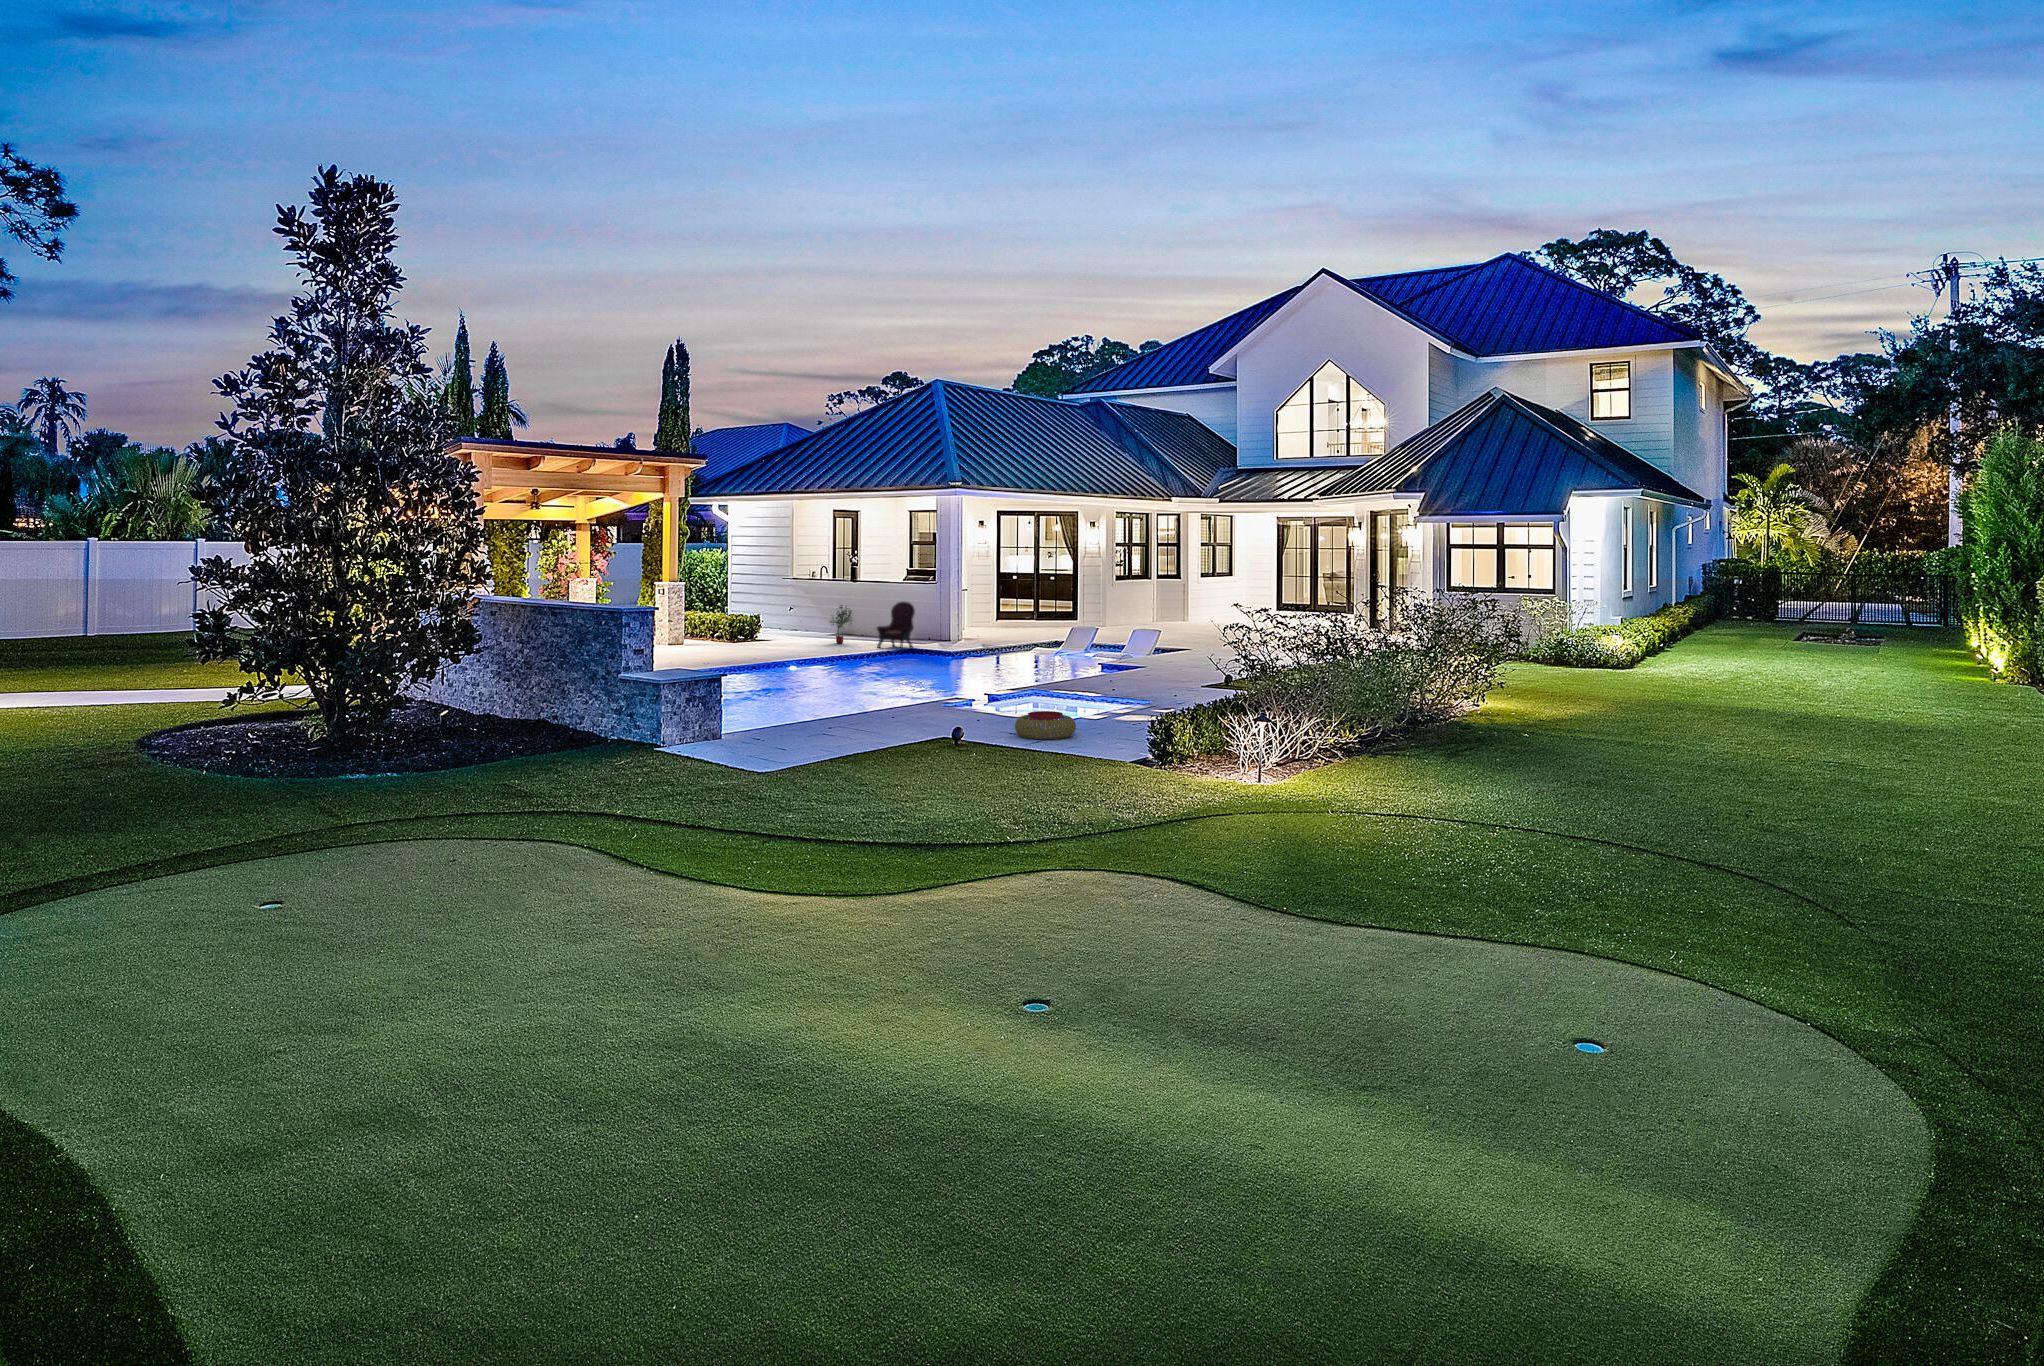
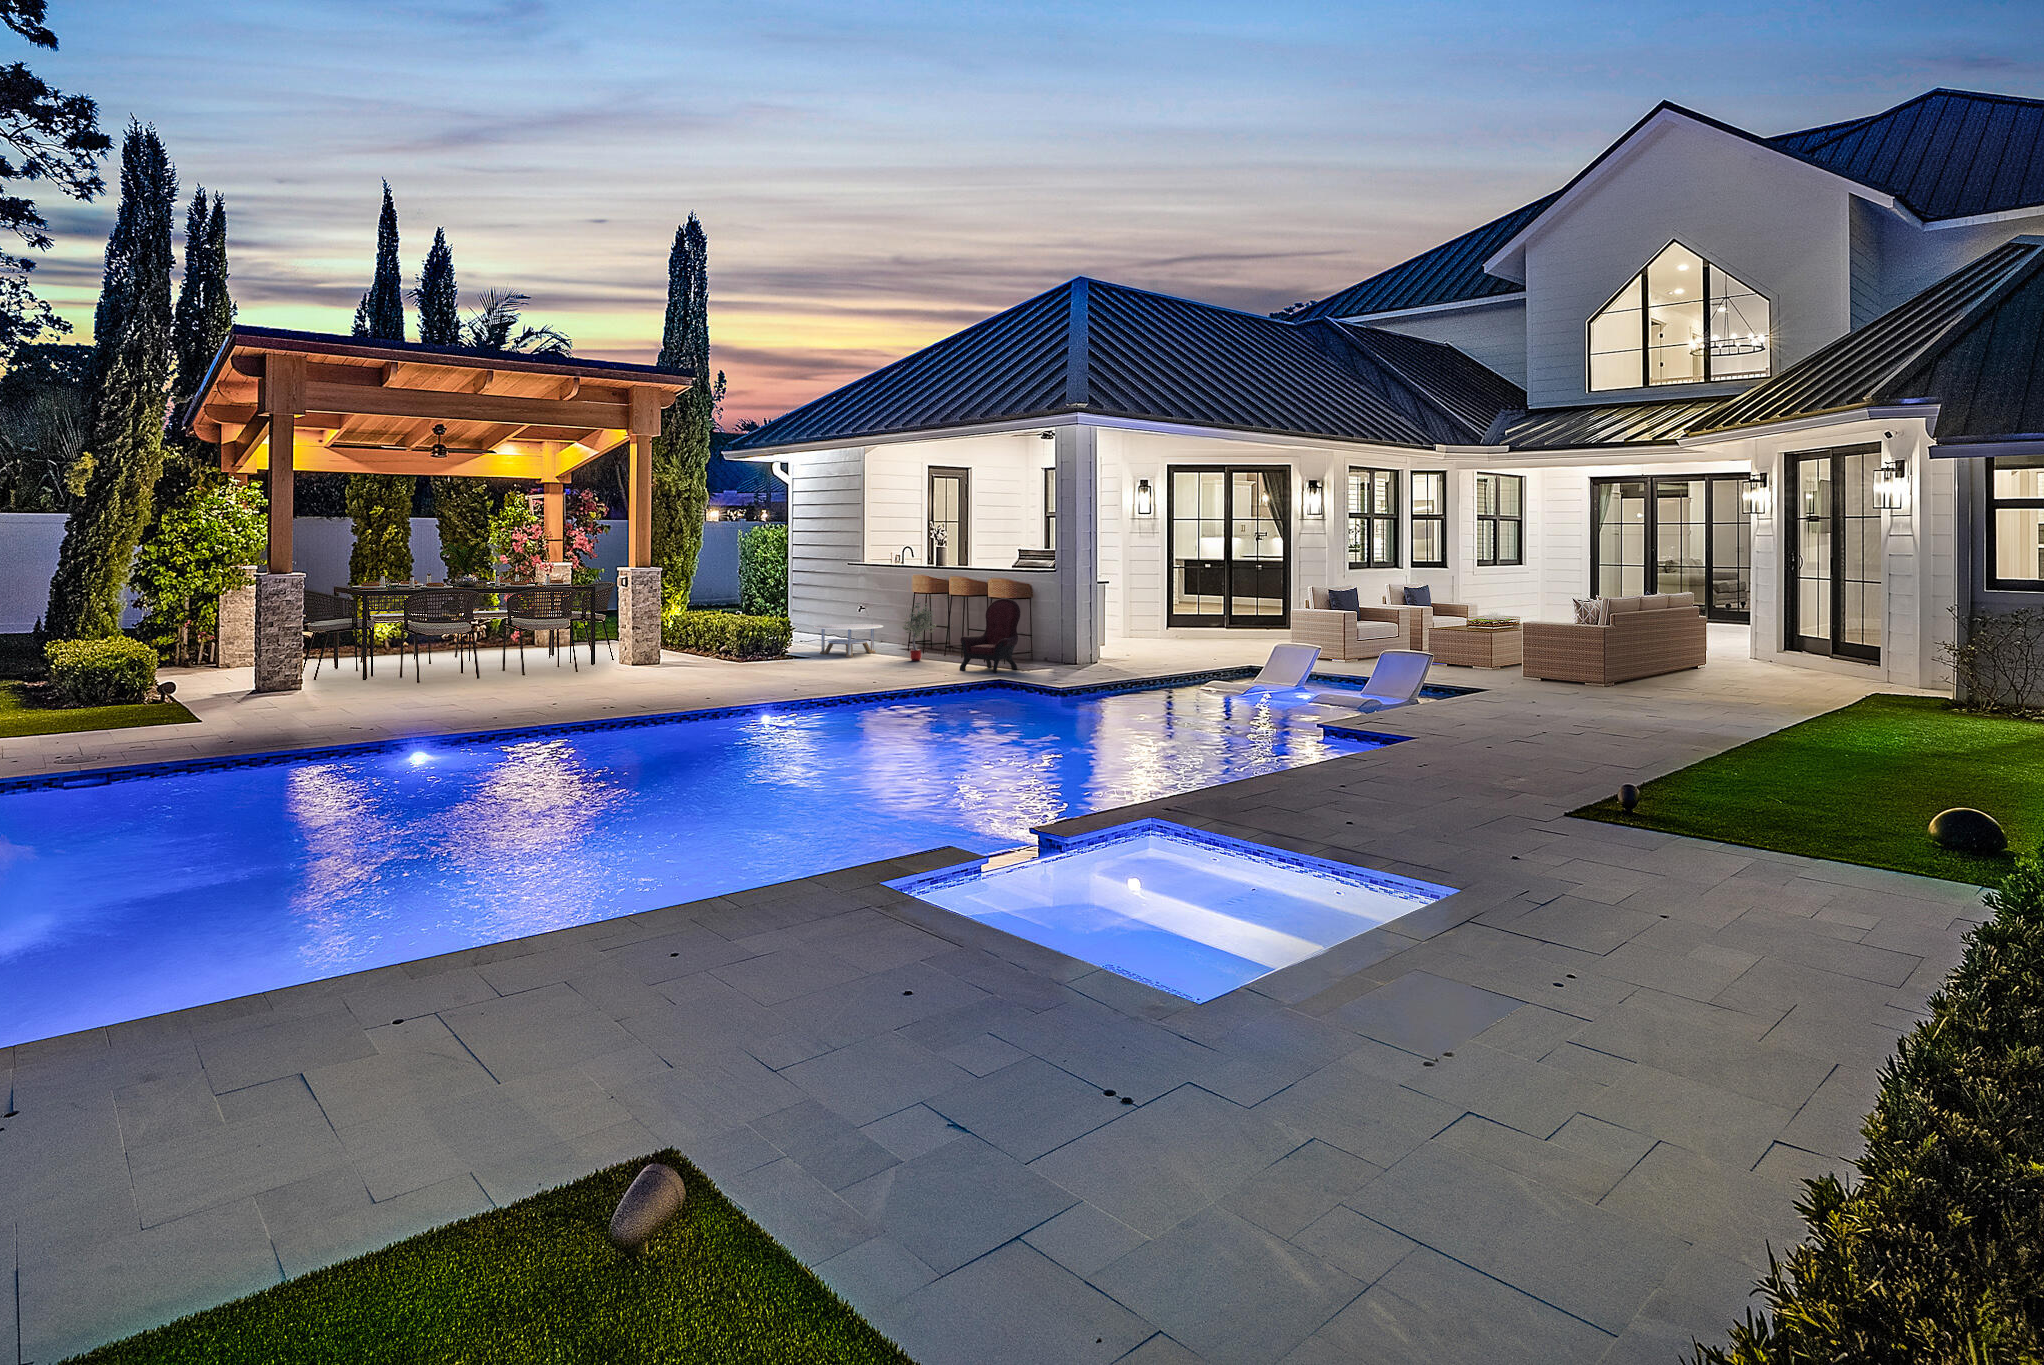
round table: none [763,620,811,642] -> present [813,624,883,658]
pouf: present [1015,711,1076,739] -> none [924,1006,1164,1172]

